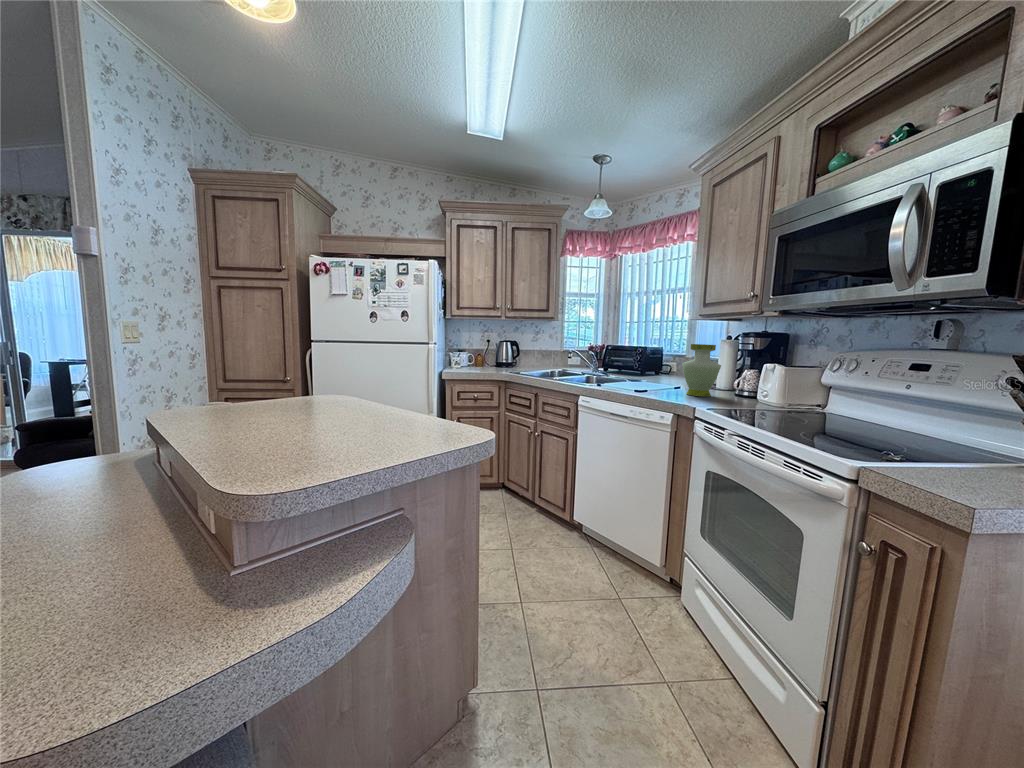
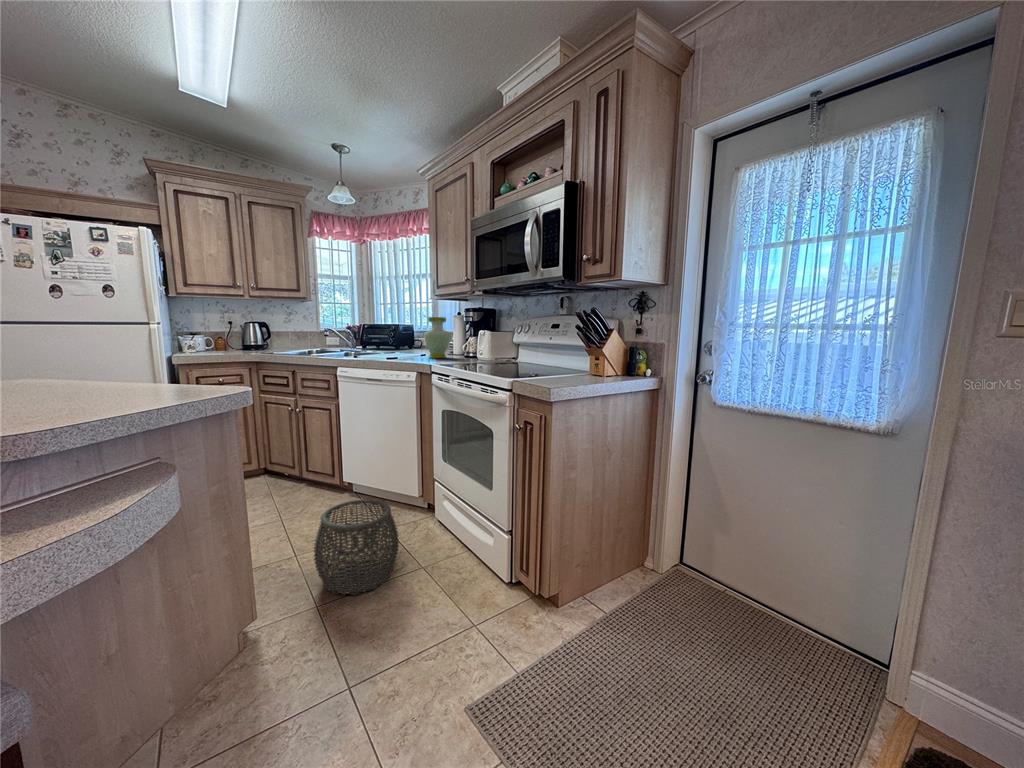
woven basket: none [536,569,638,704] -> present [314,500,399,595]

